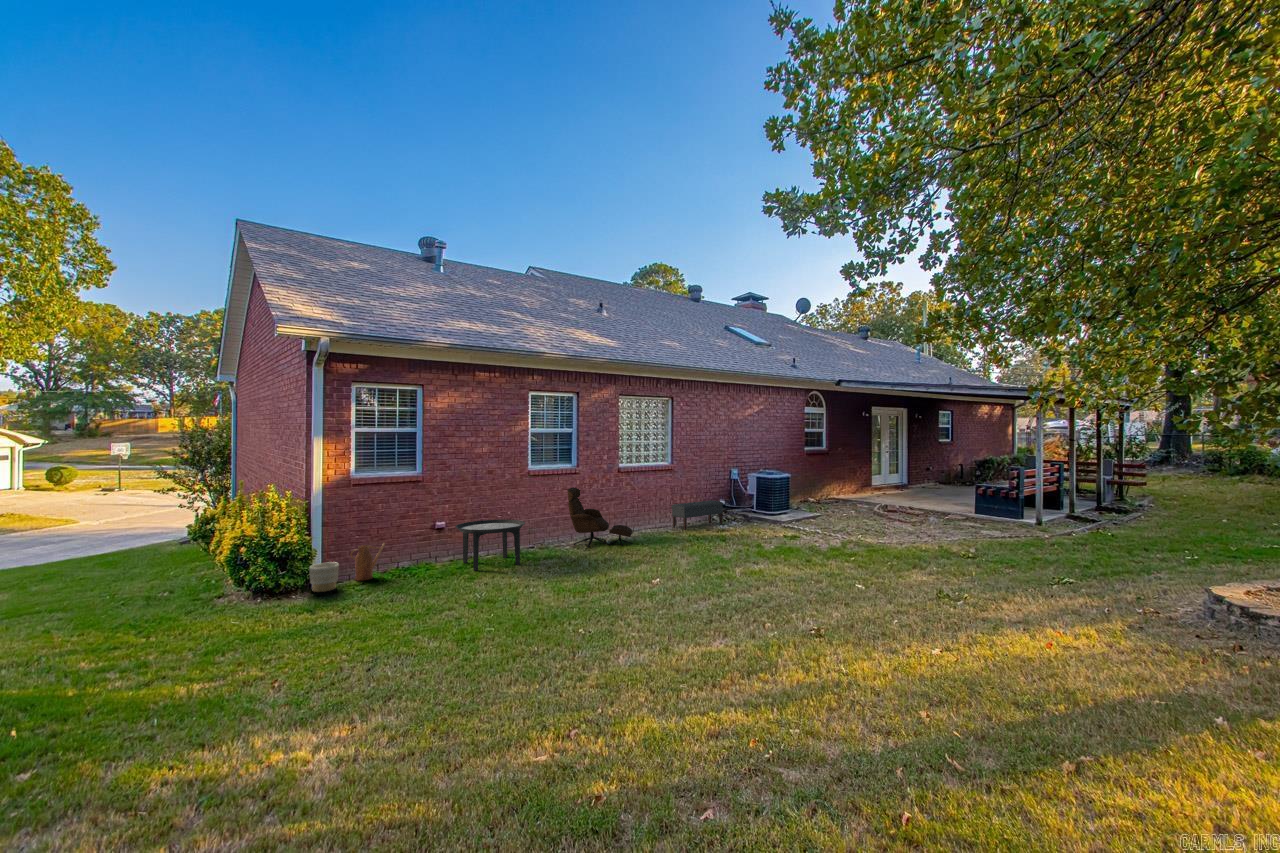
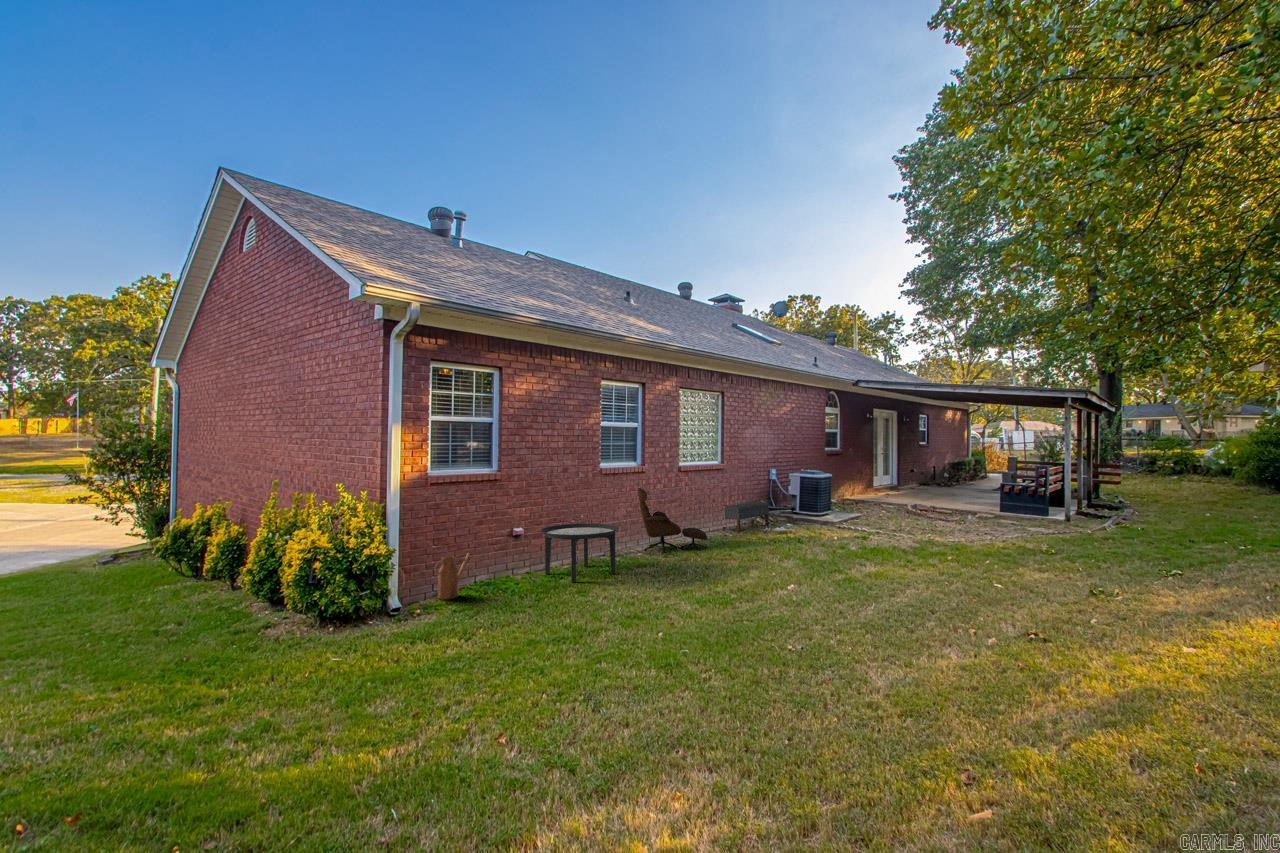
planter: present [310,562,339,592] -> none [398,578,431,615]

